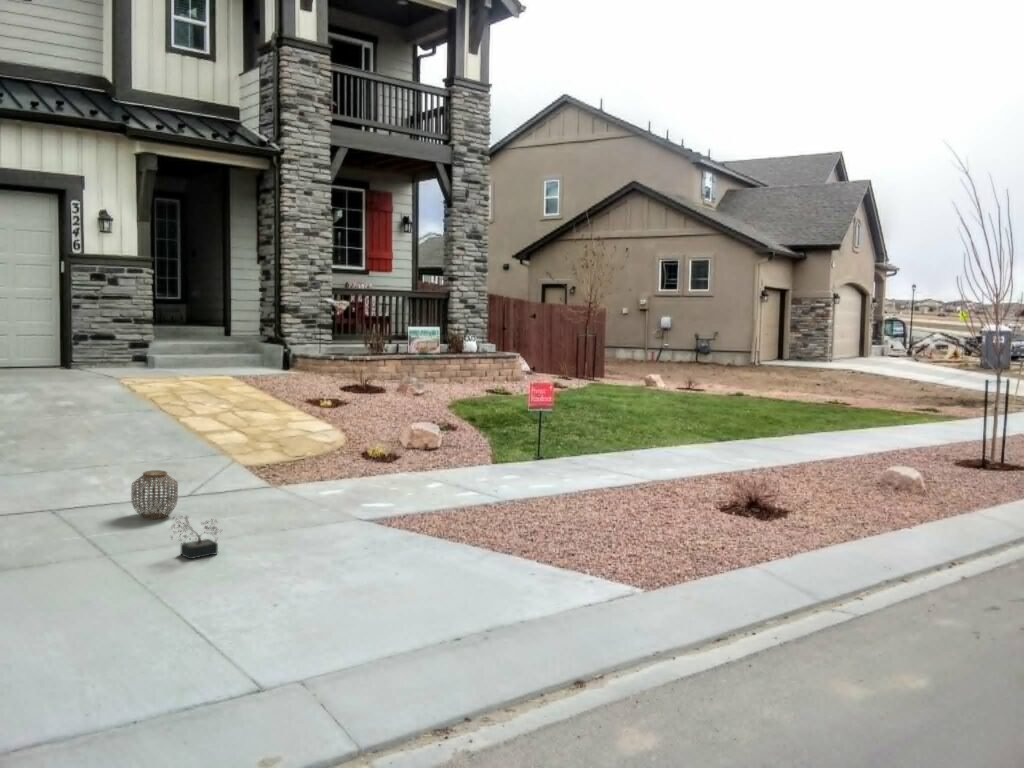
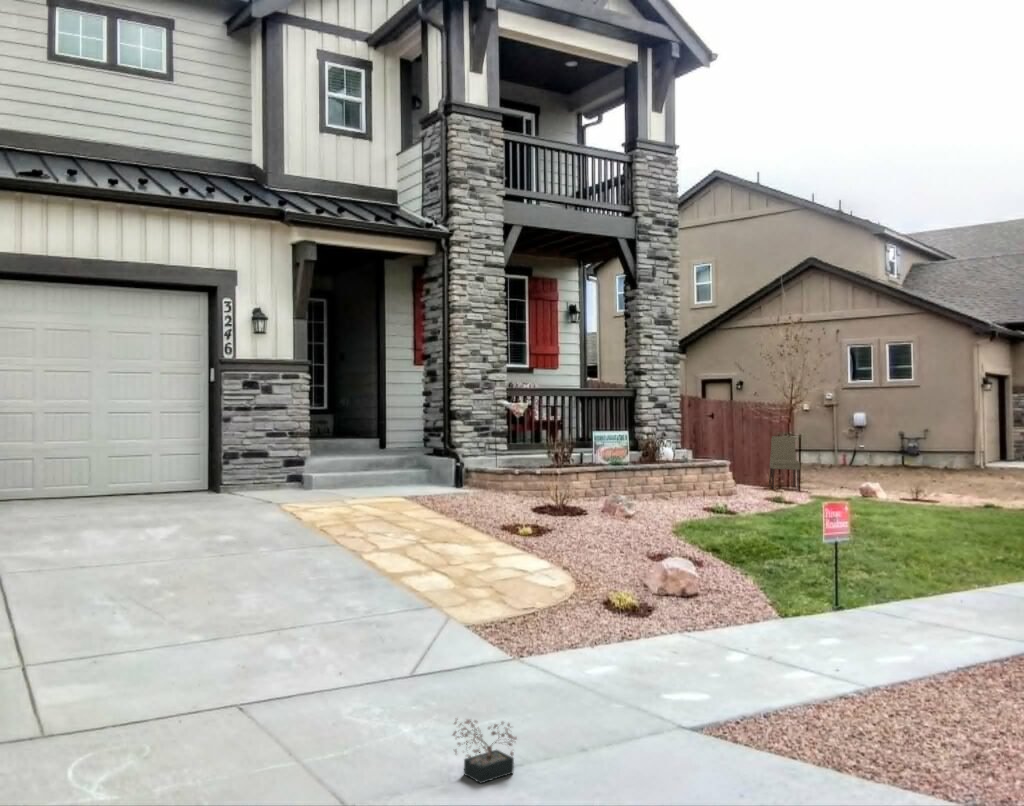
chair: none [566,335,590,379] -> present [769,436,800,489]
woven basket: present [131,470,178,519] -> none [369,642,428,711]

